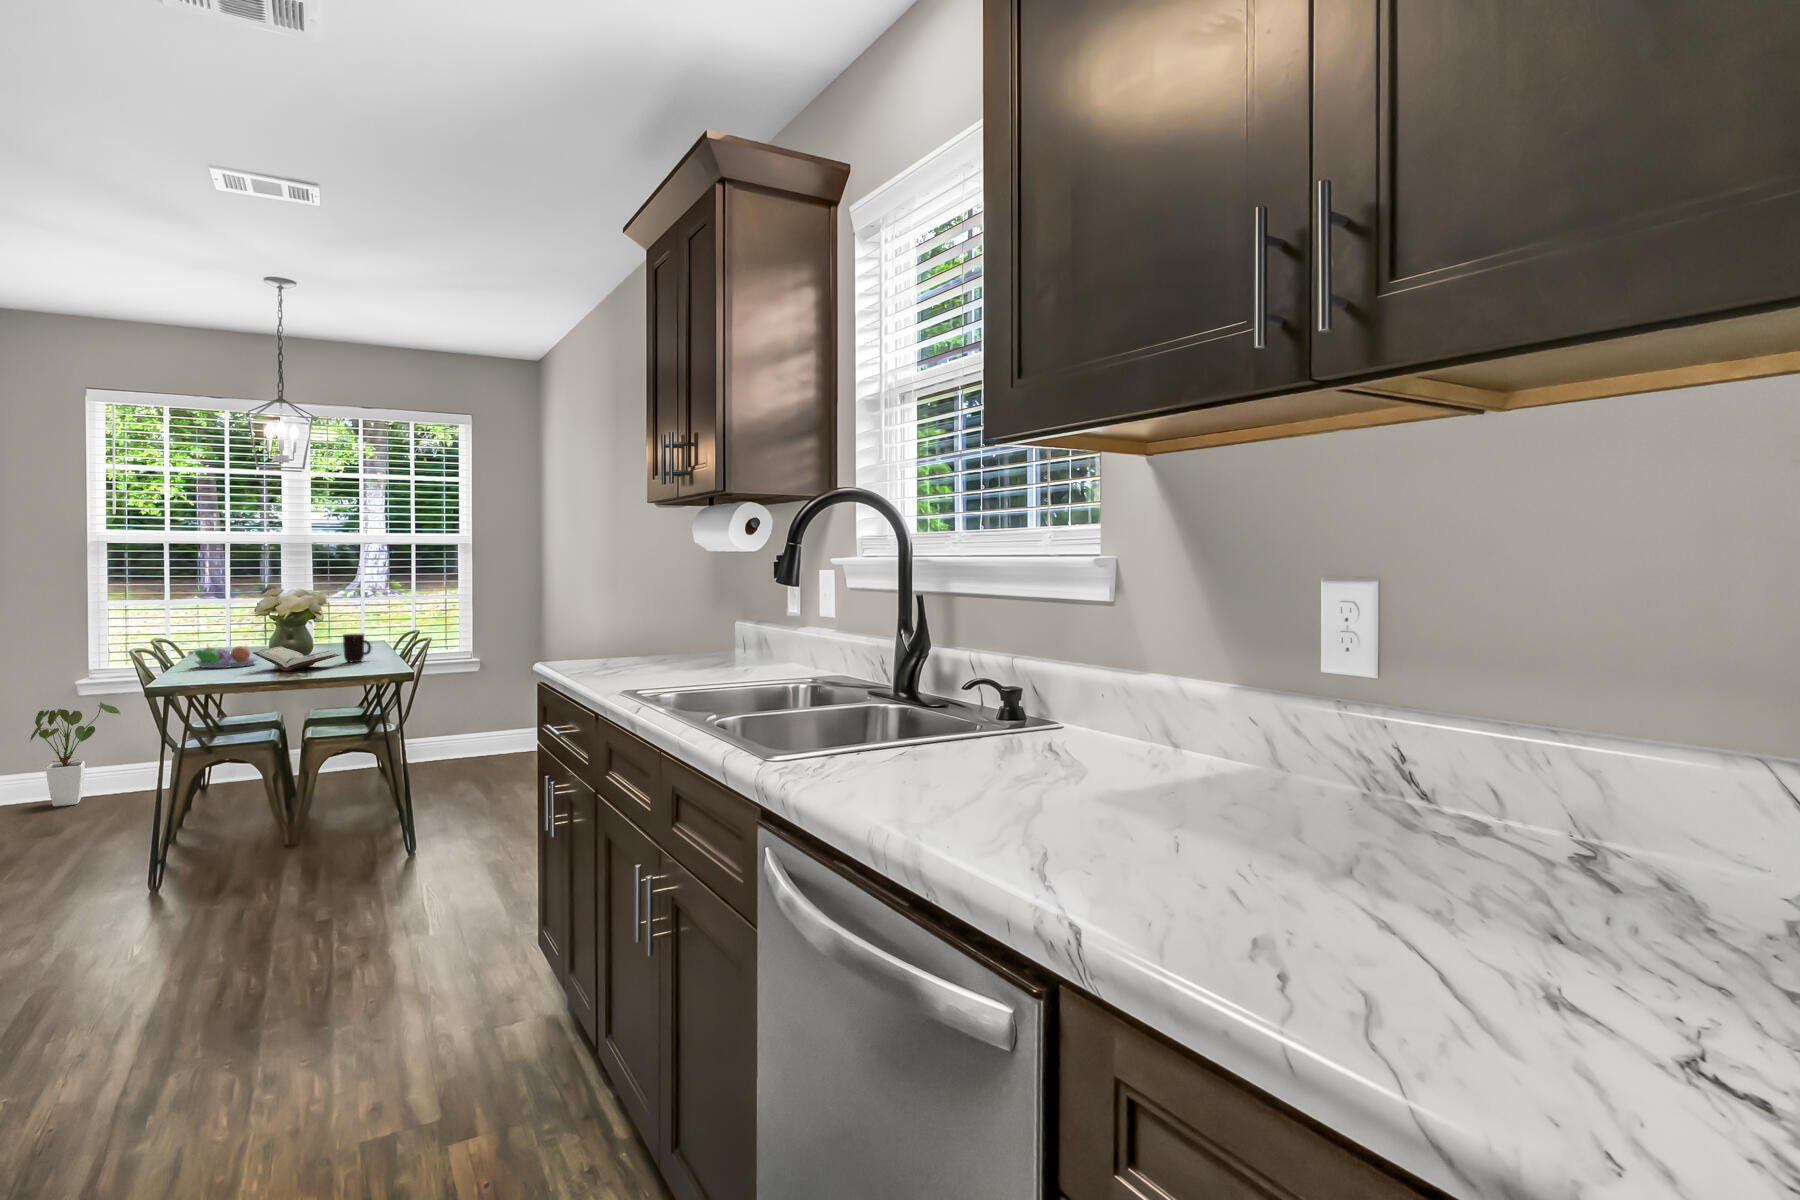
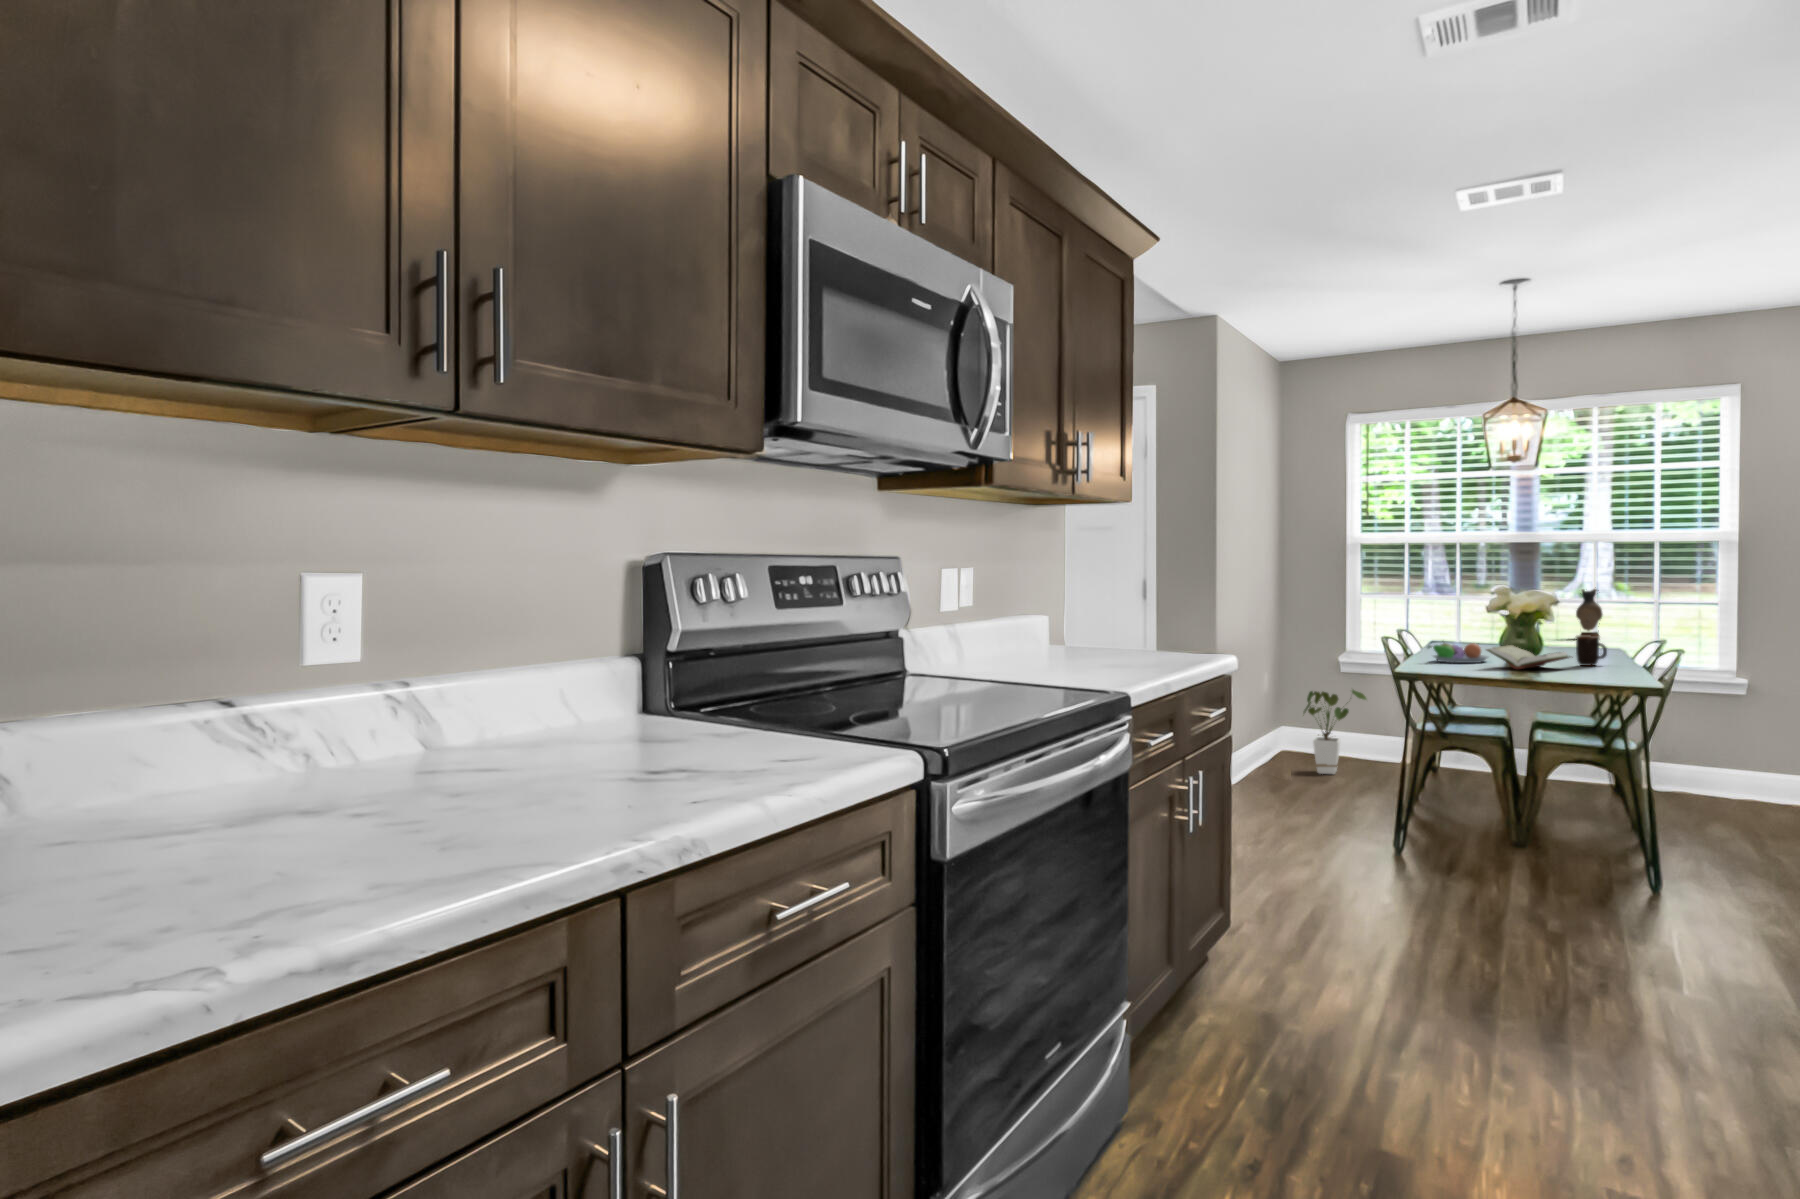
ceramic pitcher: none [347,583,370,634] -> present [1576,589,1603,636]

